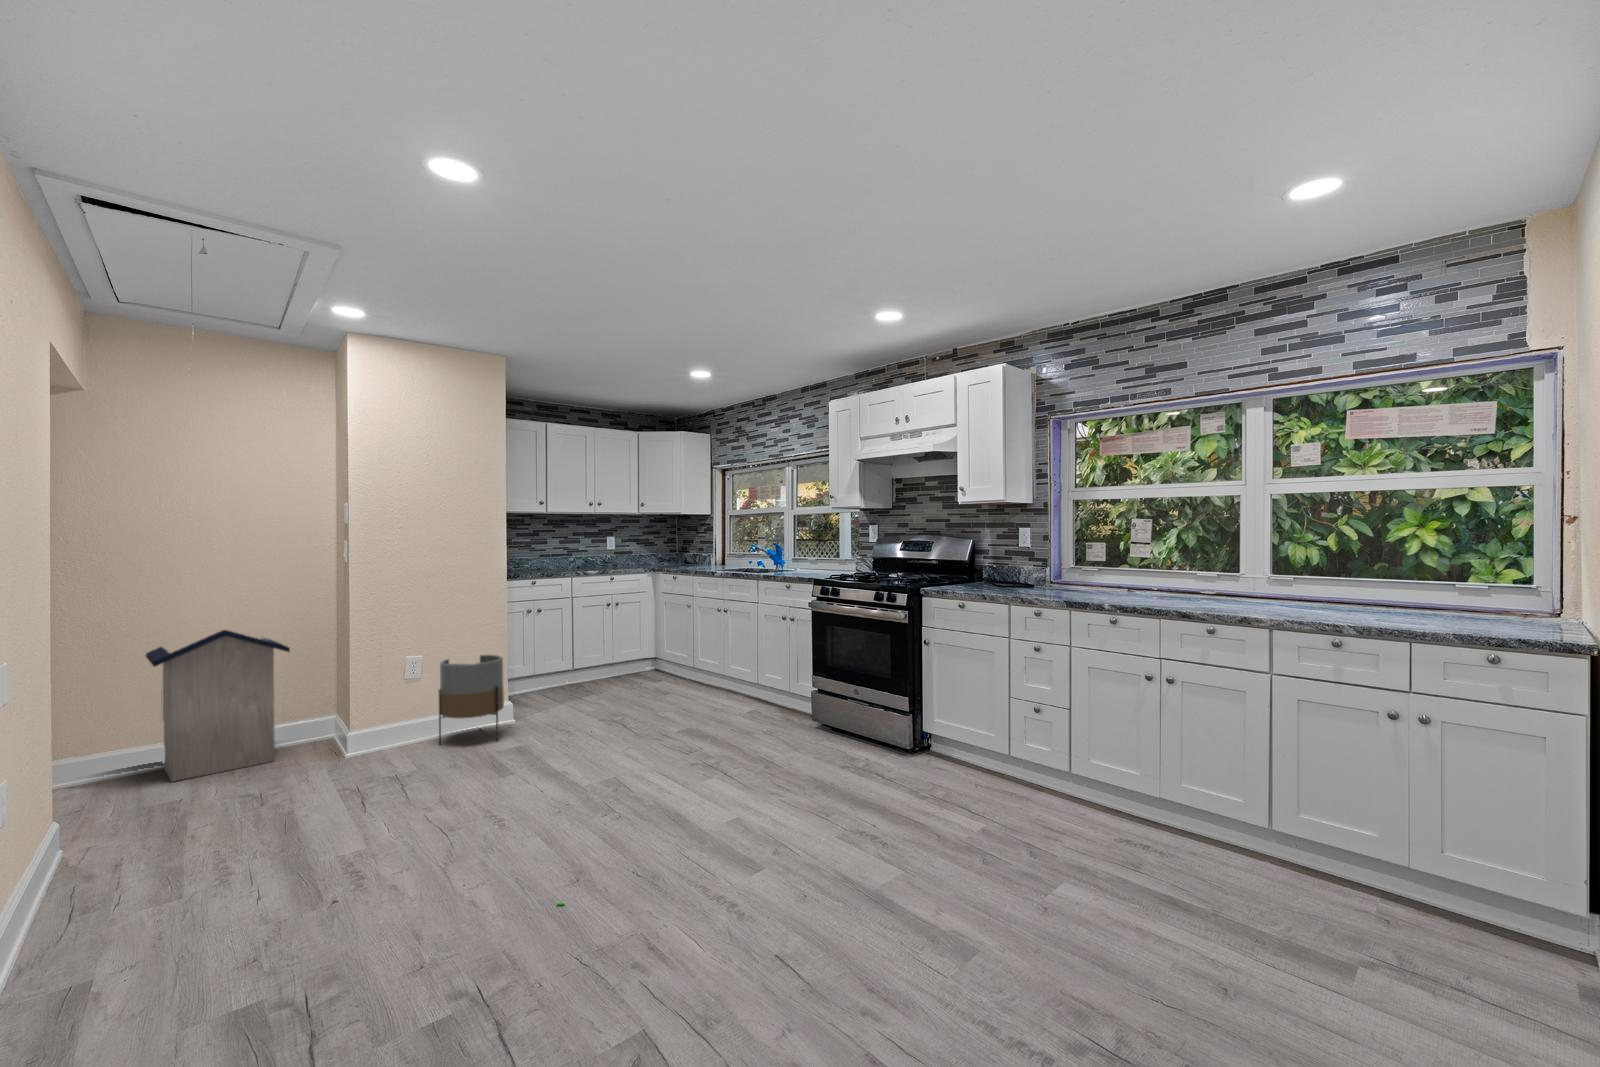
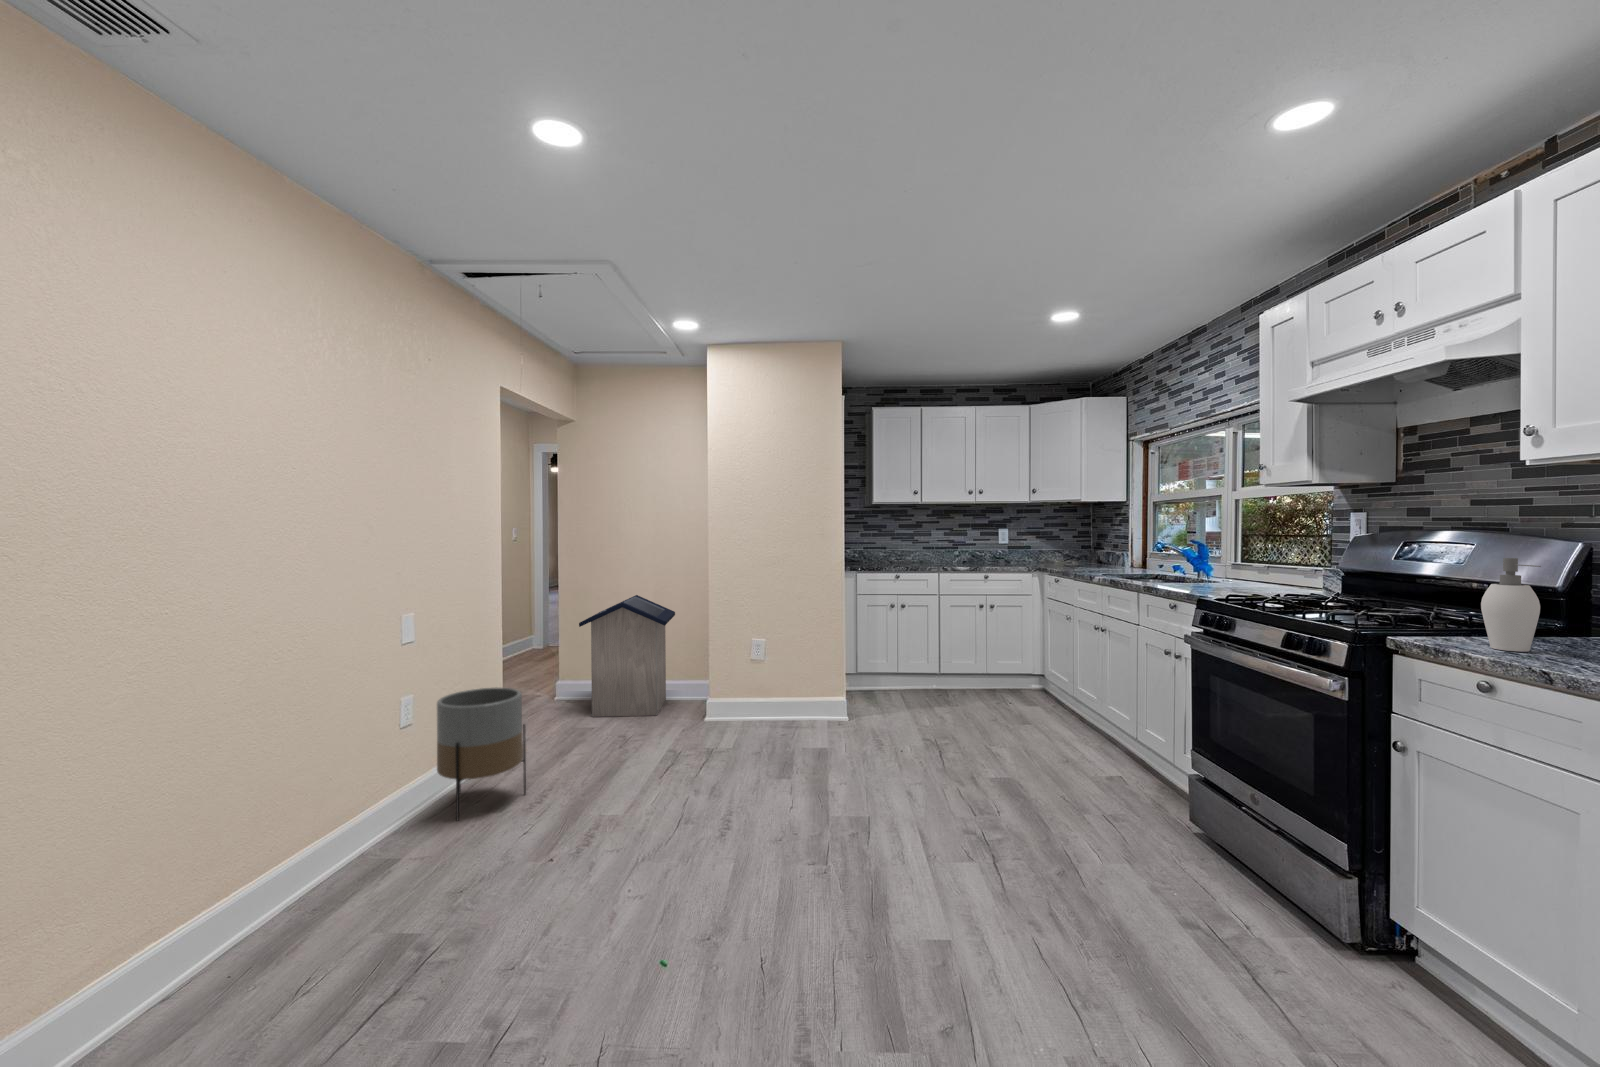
soap dispenser: none [957,547,977,588] -> present [1481,558,1541,652]
planter: present [439,655,504,744] -> present [437,688,526,820]

